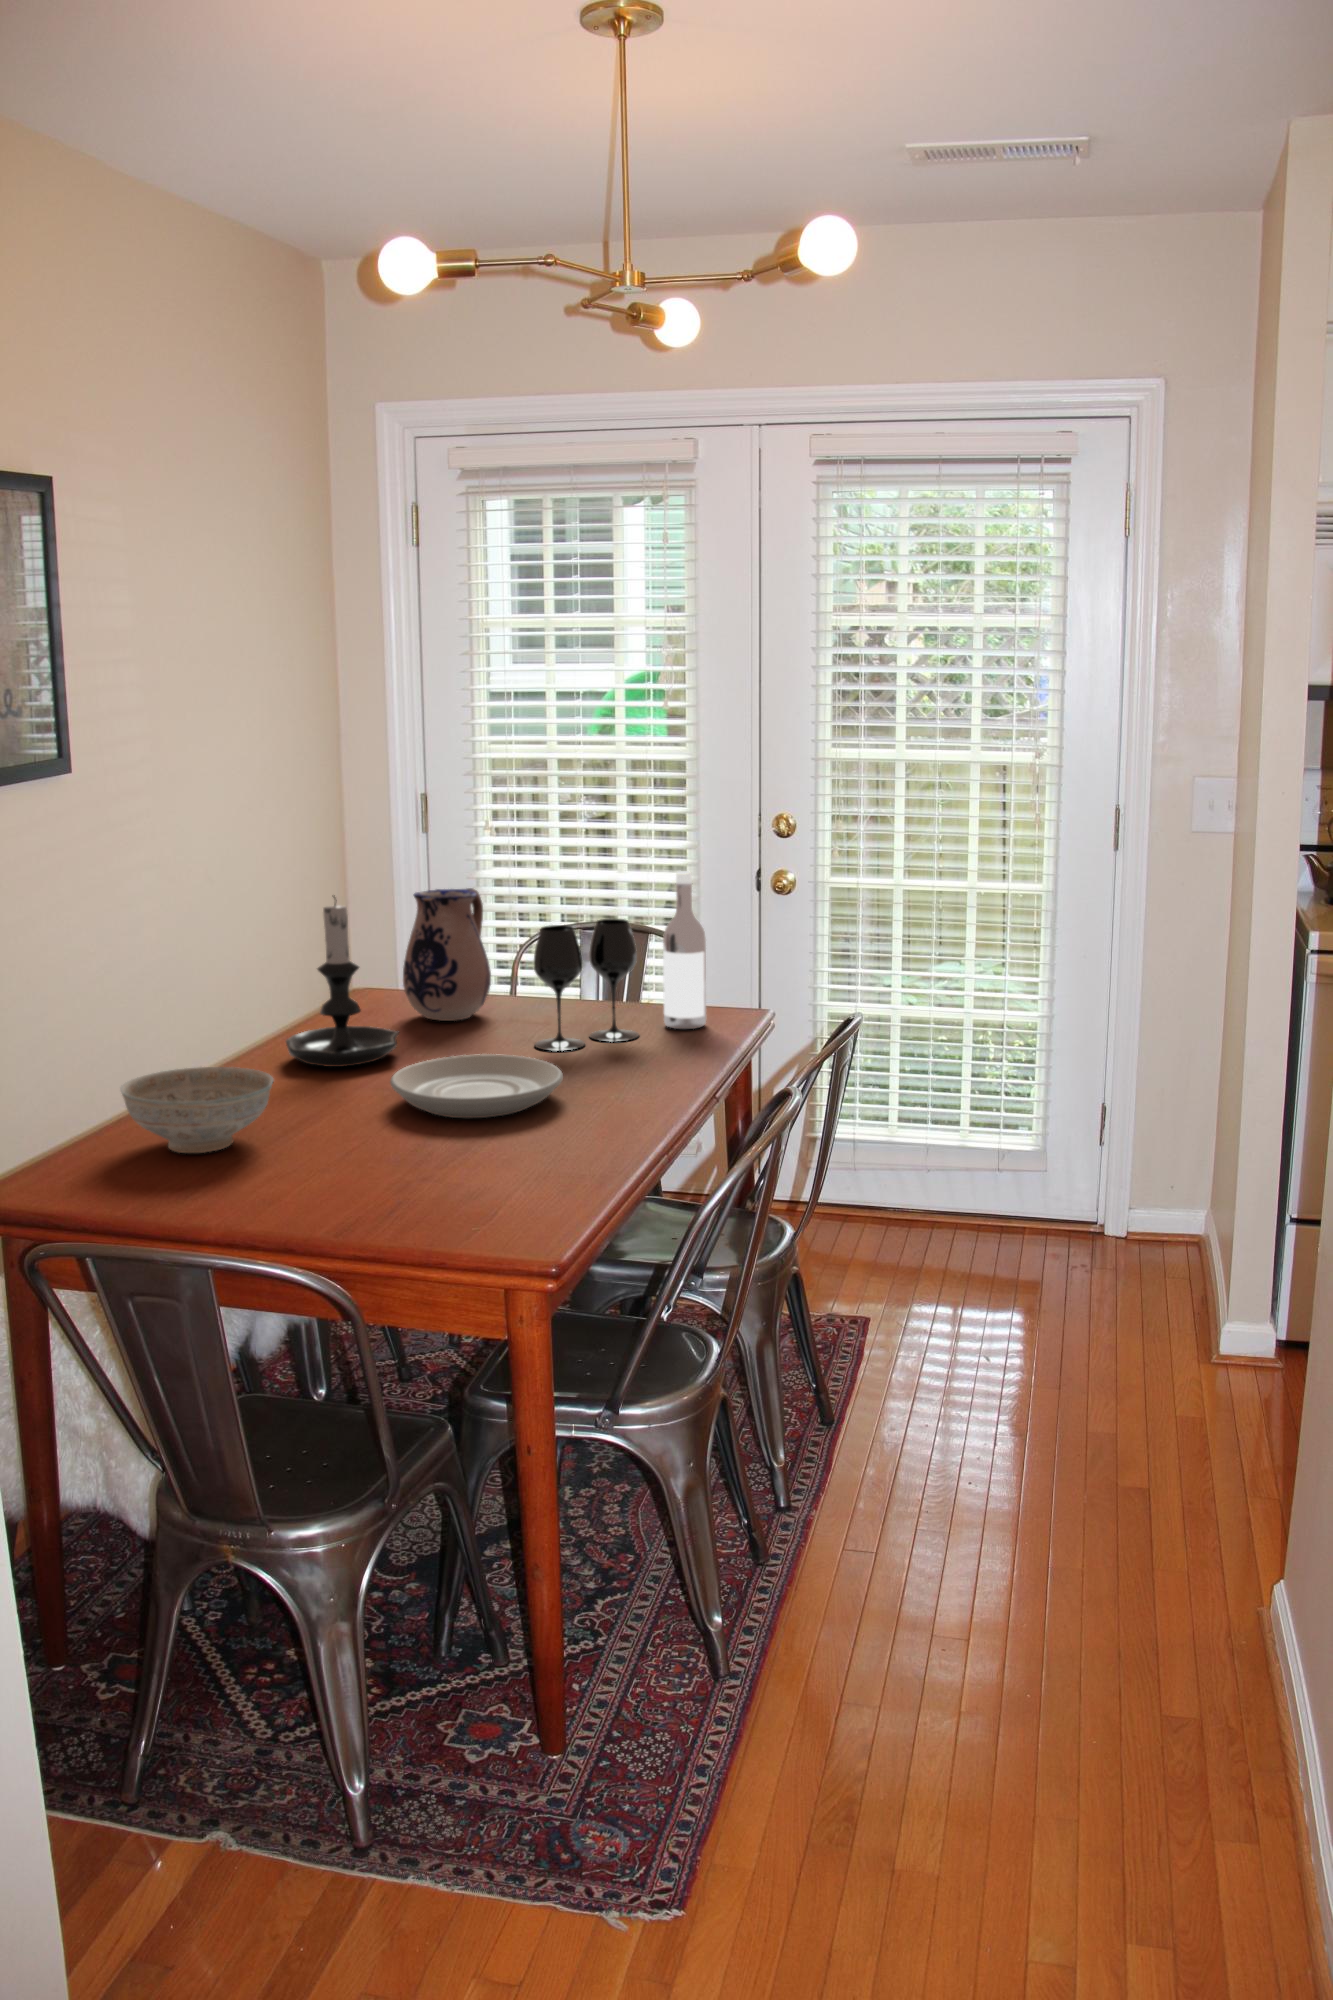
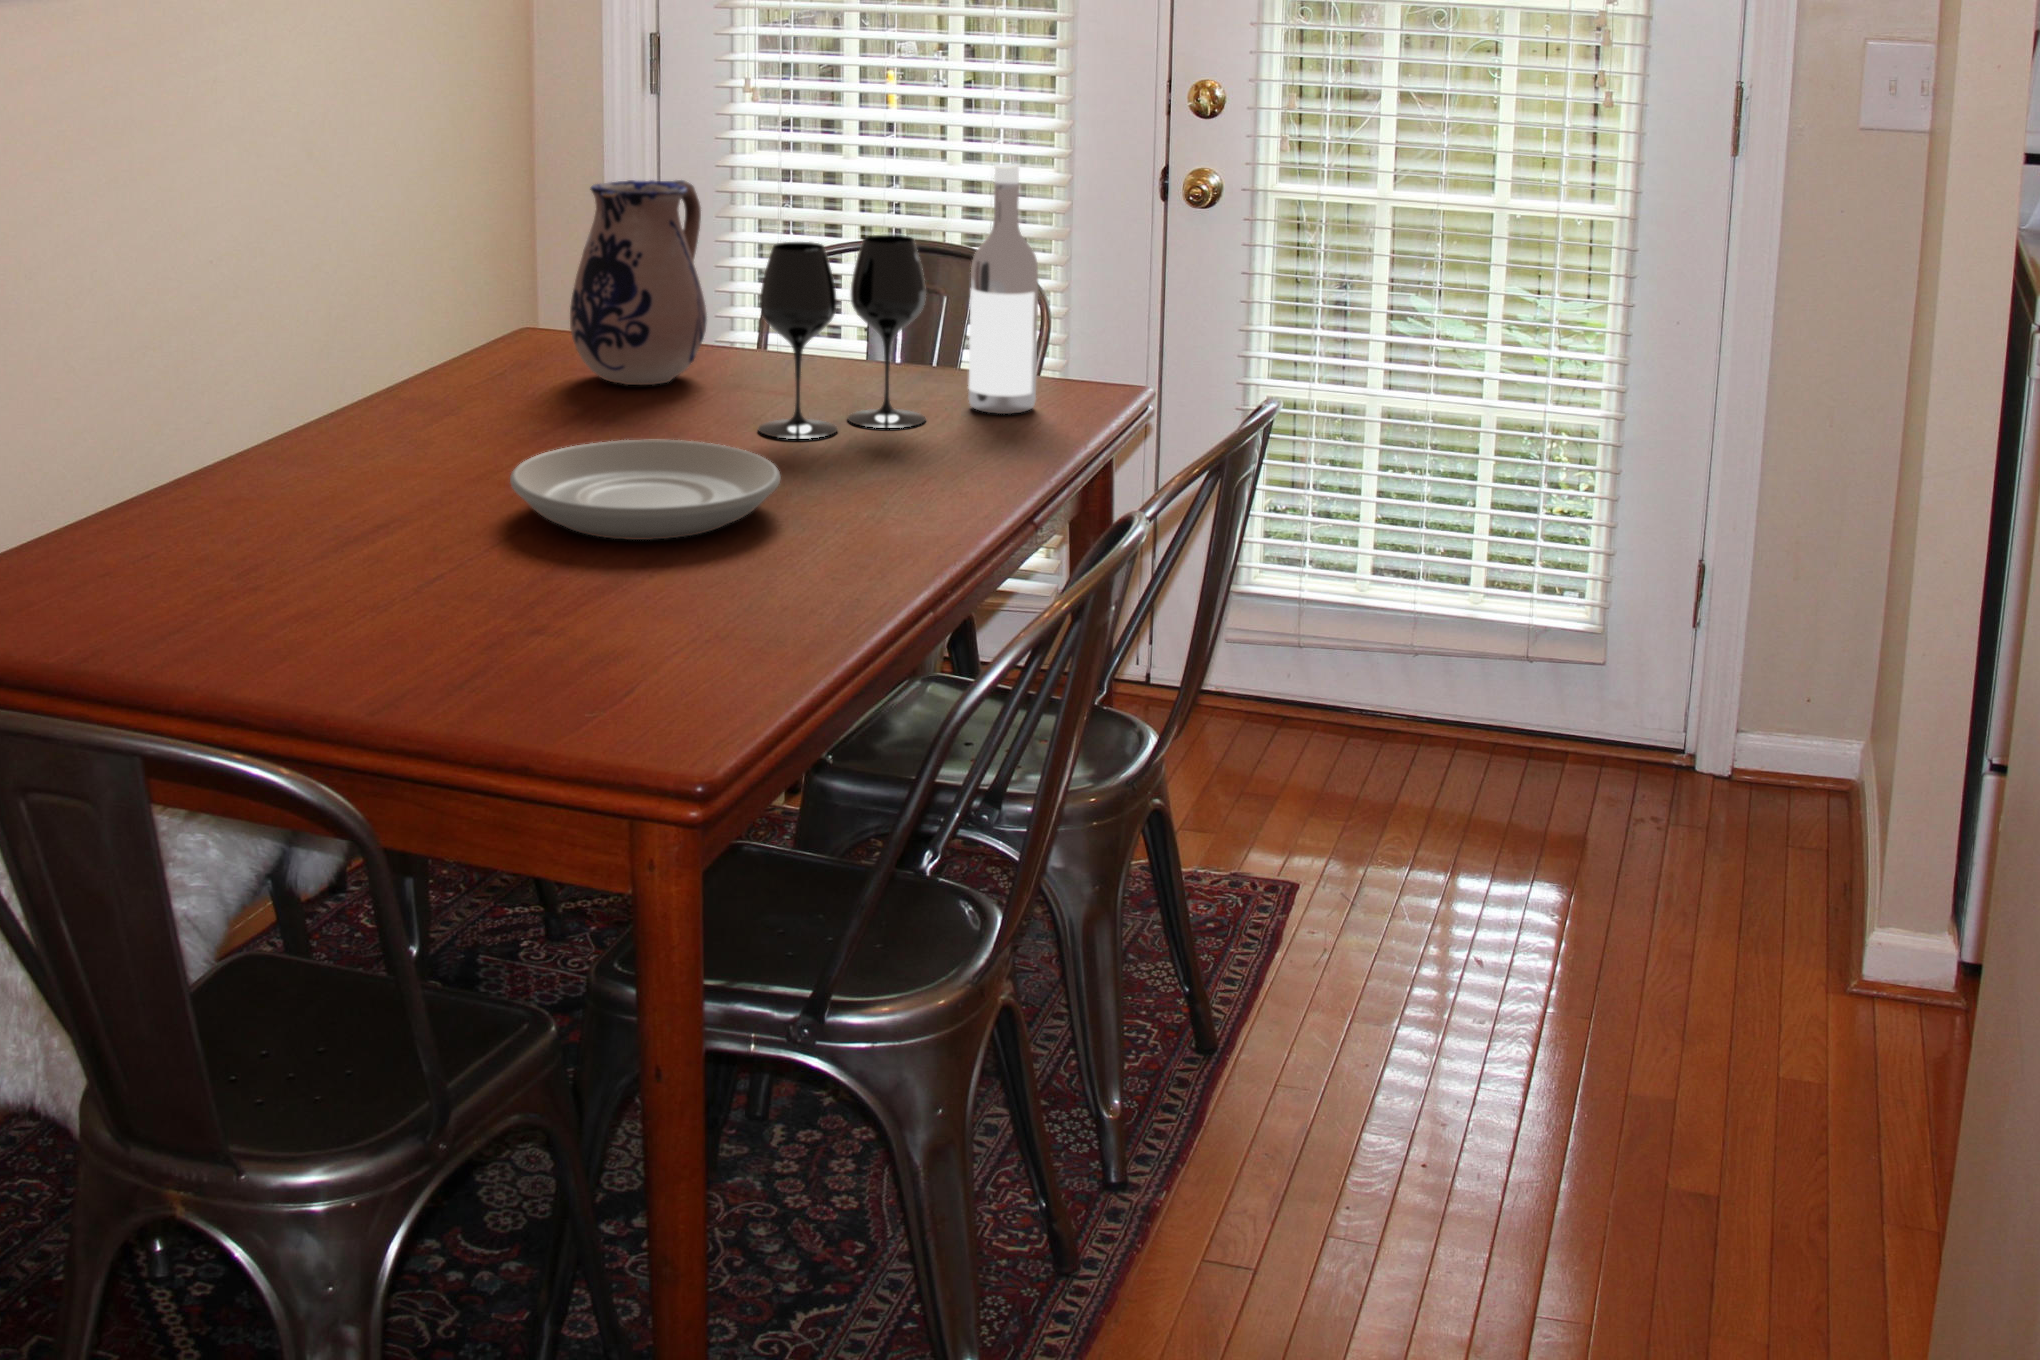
candle holder: present [286,897,399,1067] -> none [373,183,551,448]
decorative bowl: present [120,1067,273,1153] -> none [85,441,320,574]

